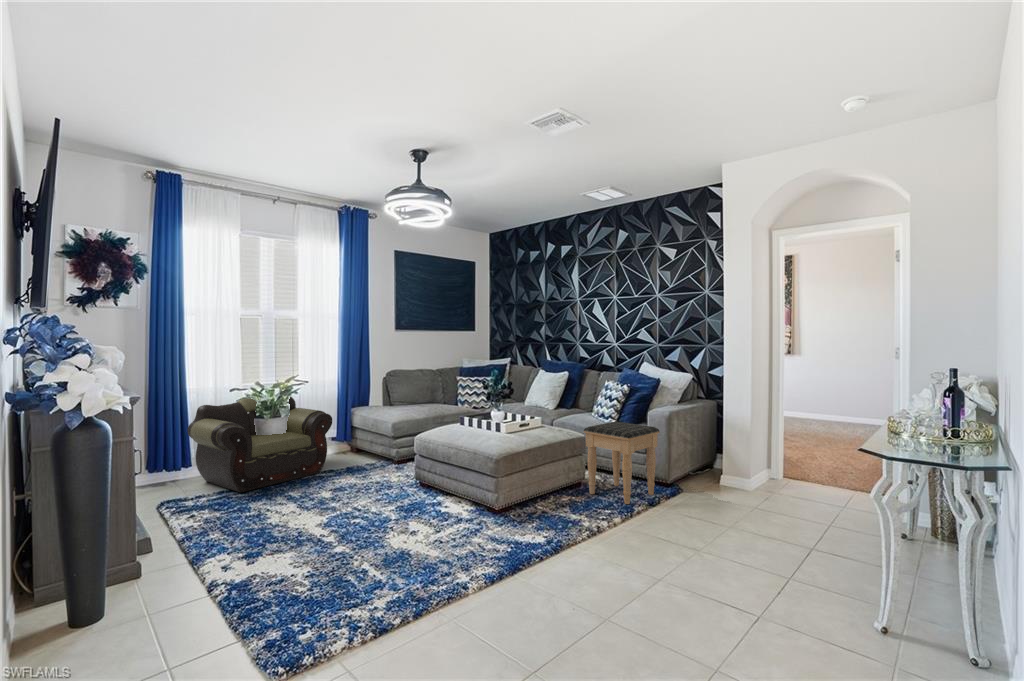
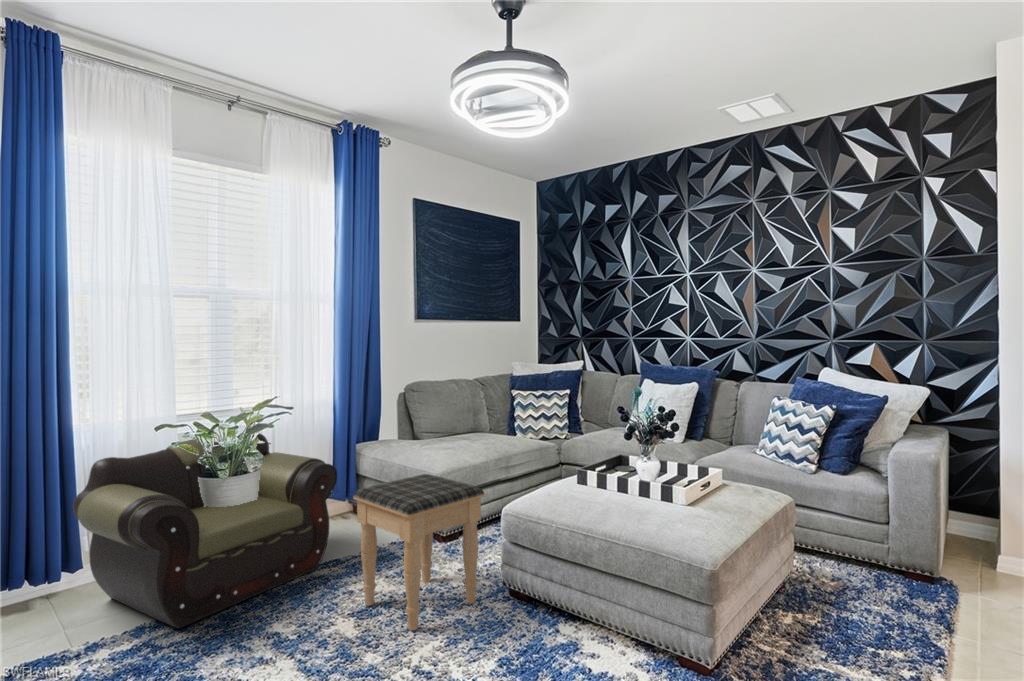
footstool: present [584,422,660,504] -> present [353,474,484,630]

